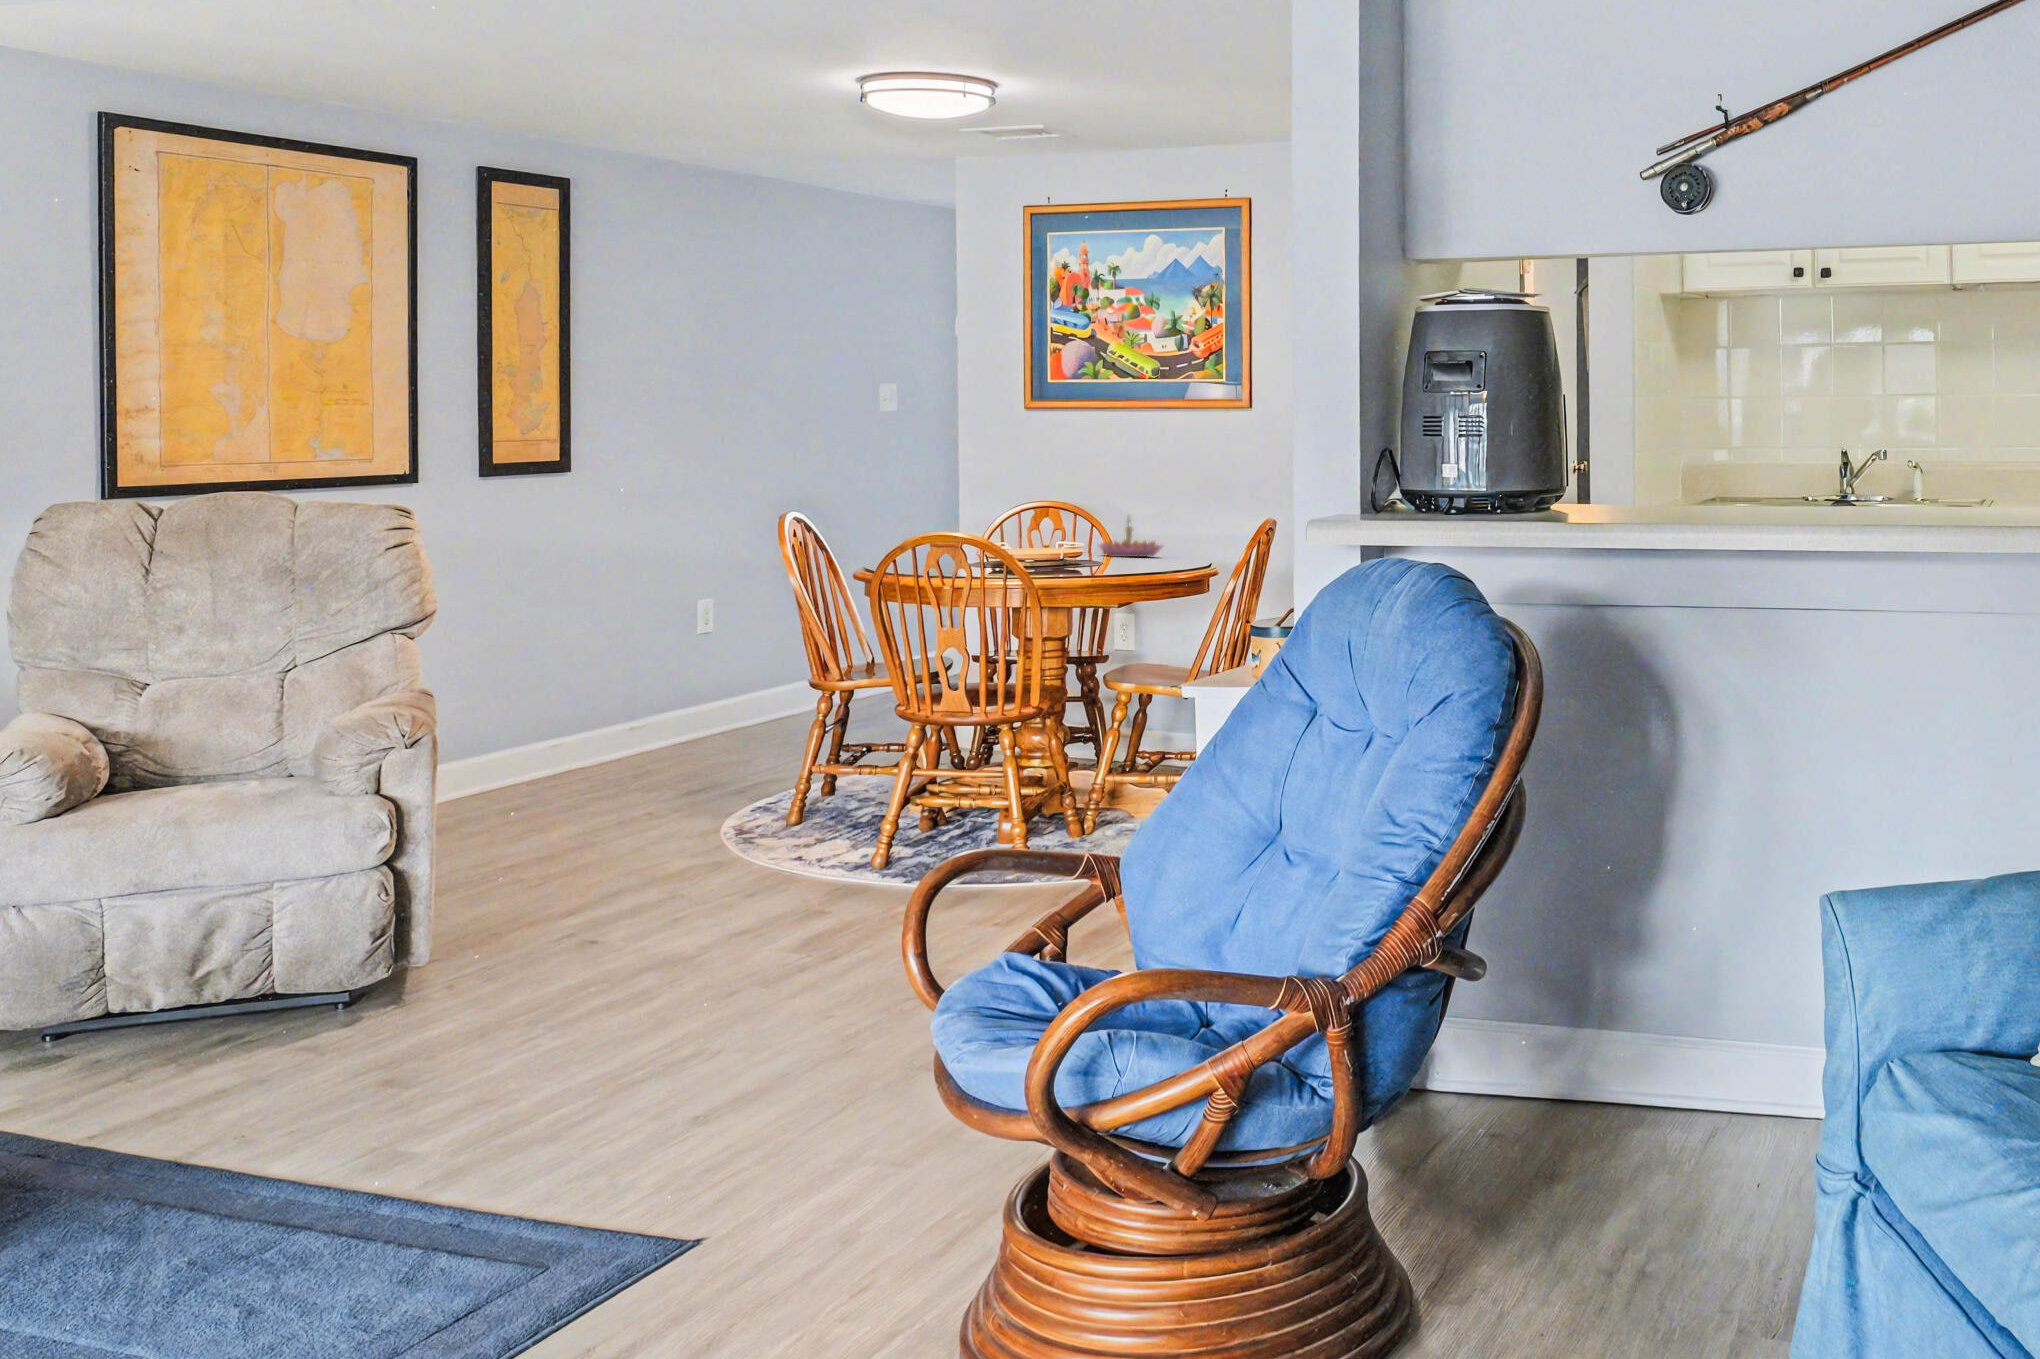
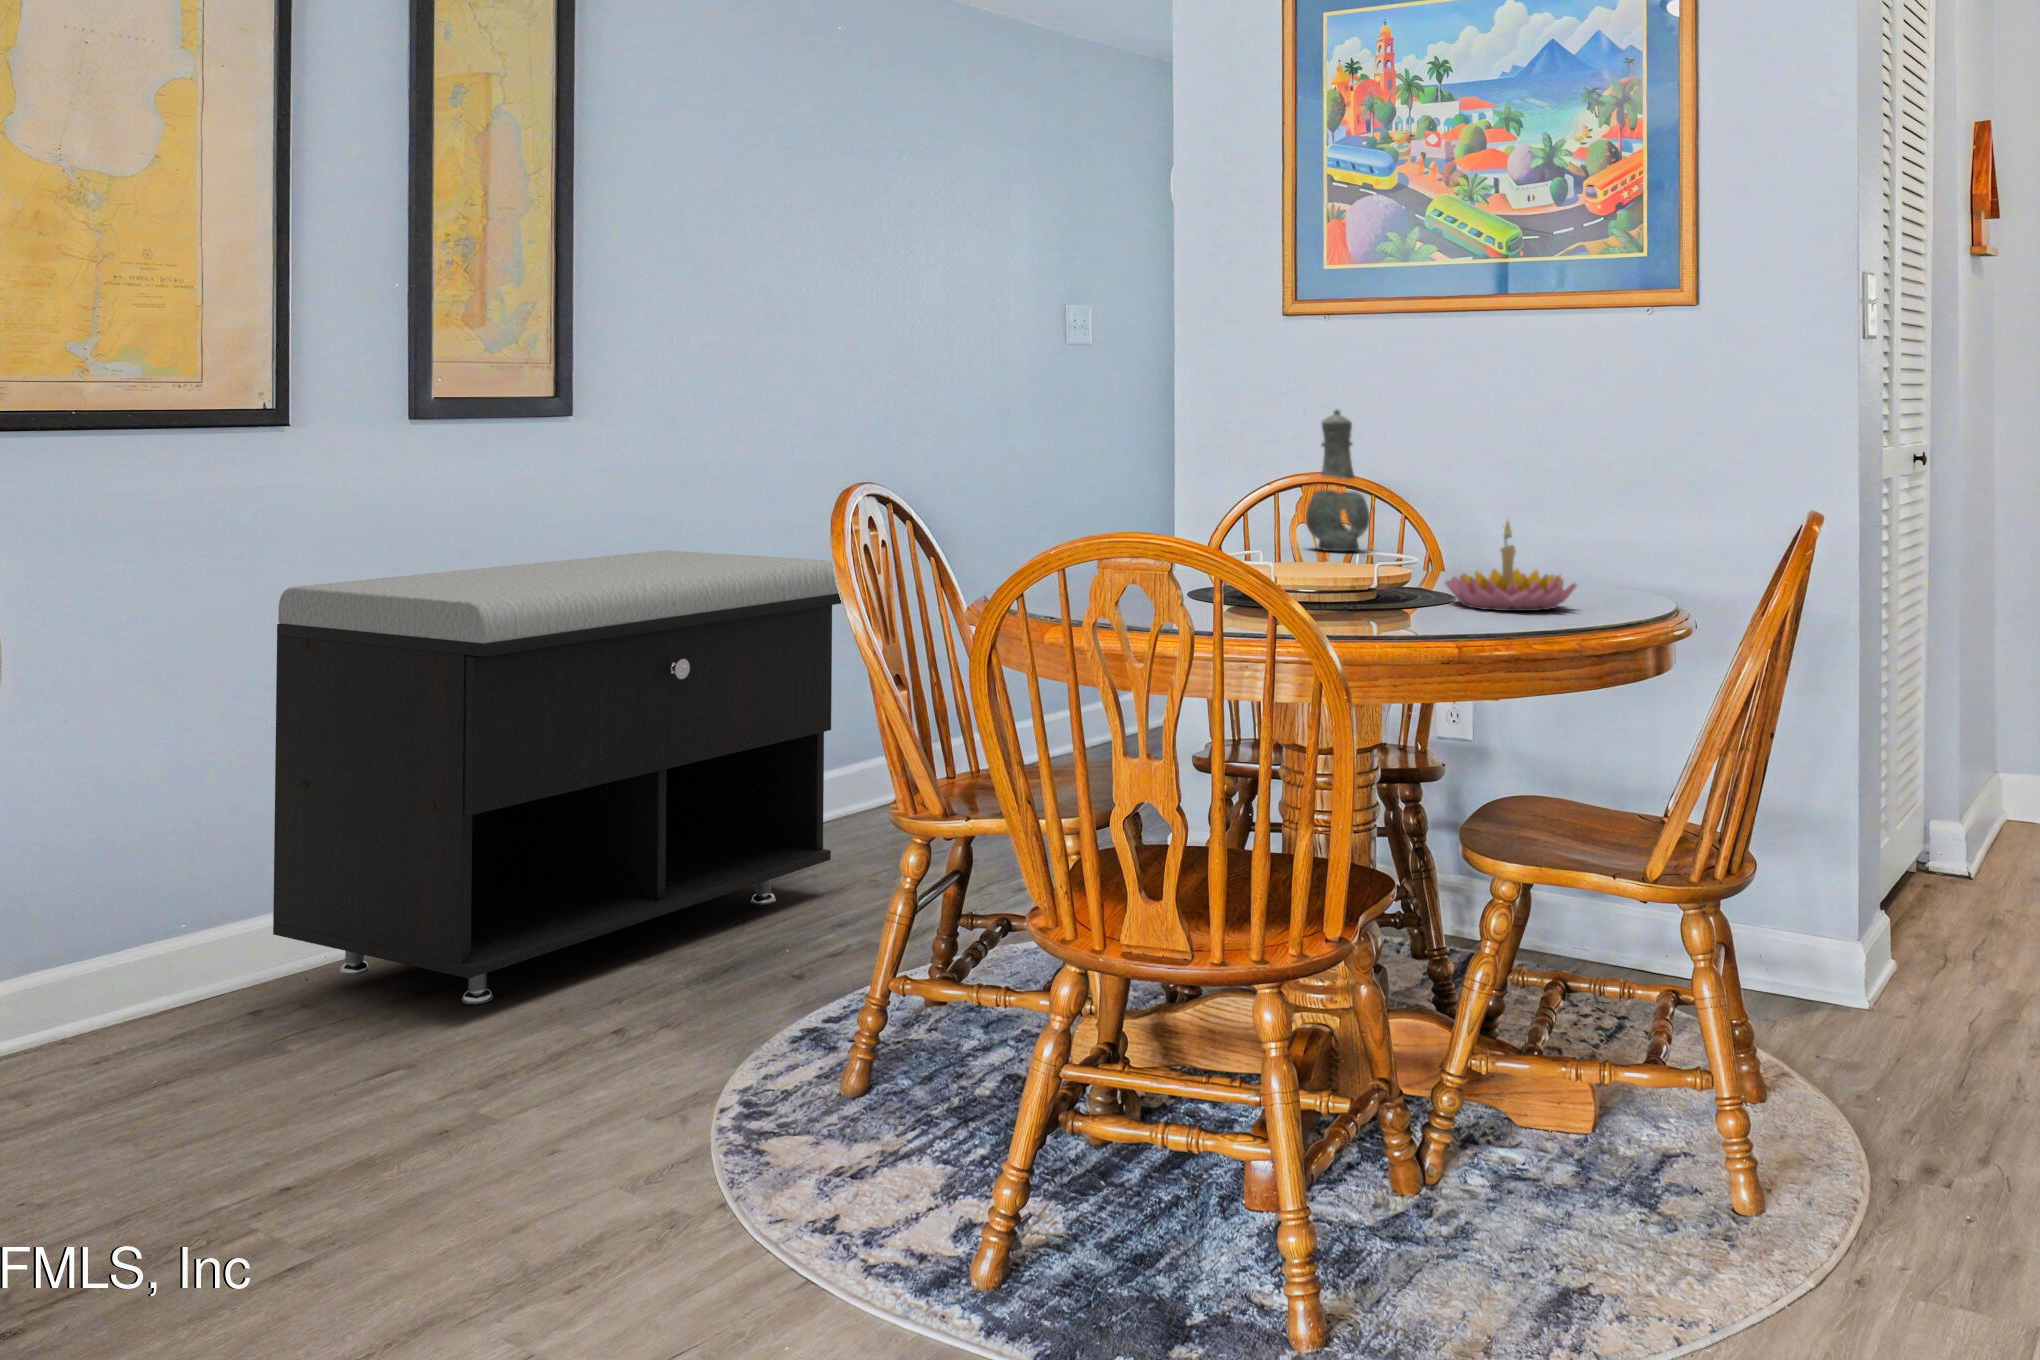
vase: none [1038,465,1076,546] -> present [1306,410,1370,551]
storage bench: none [422,554,754,791] -> present [273,550,842,1004]

